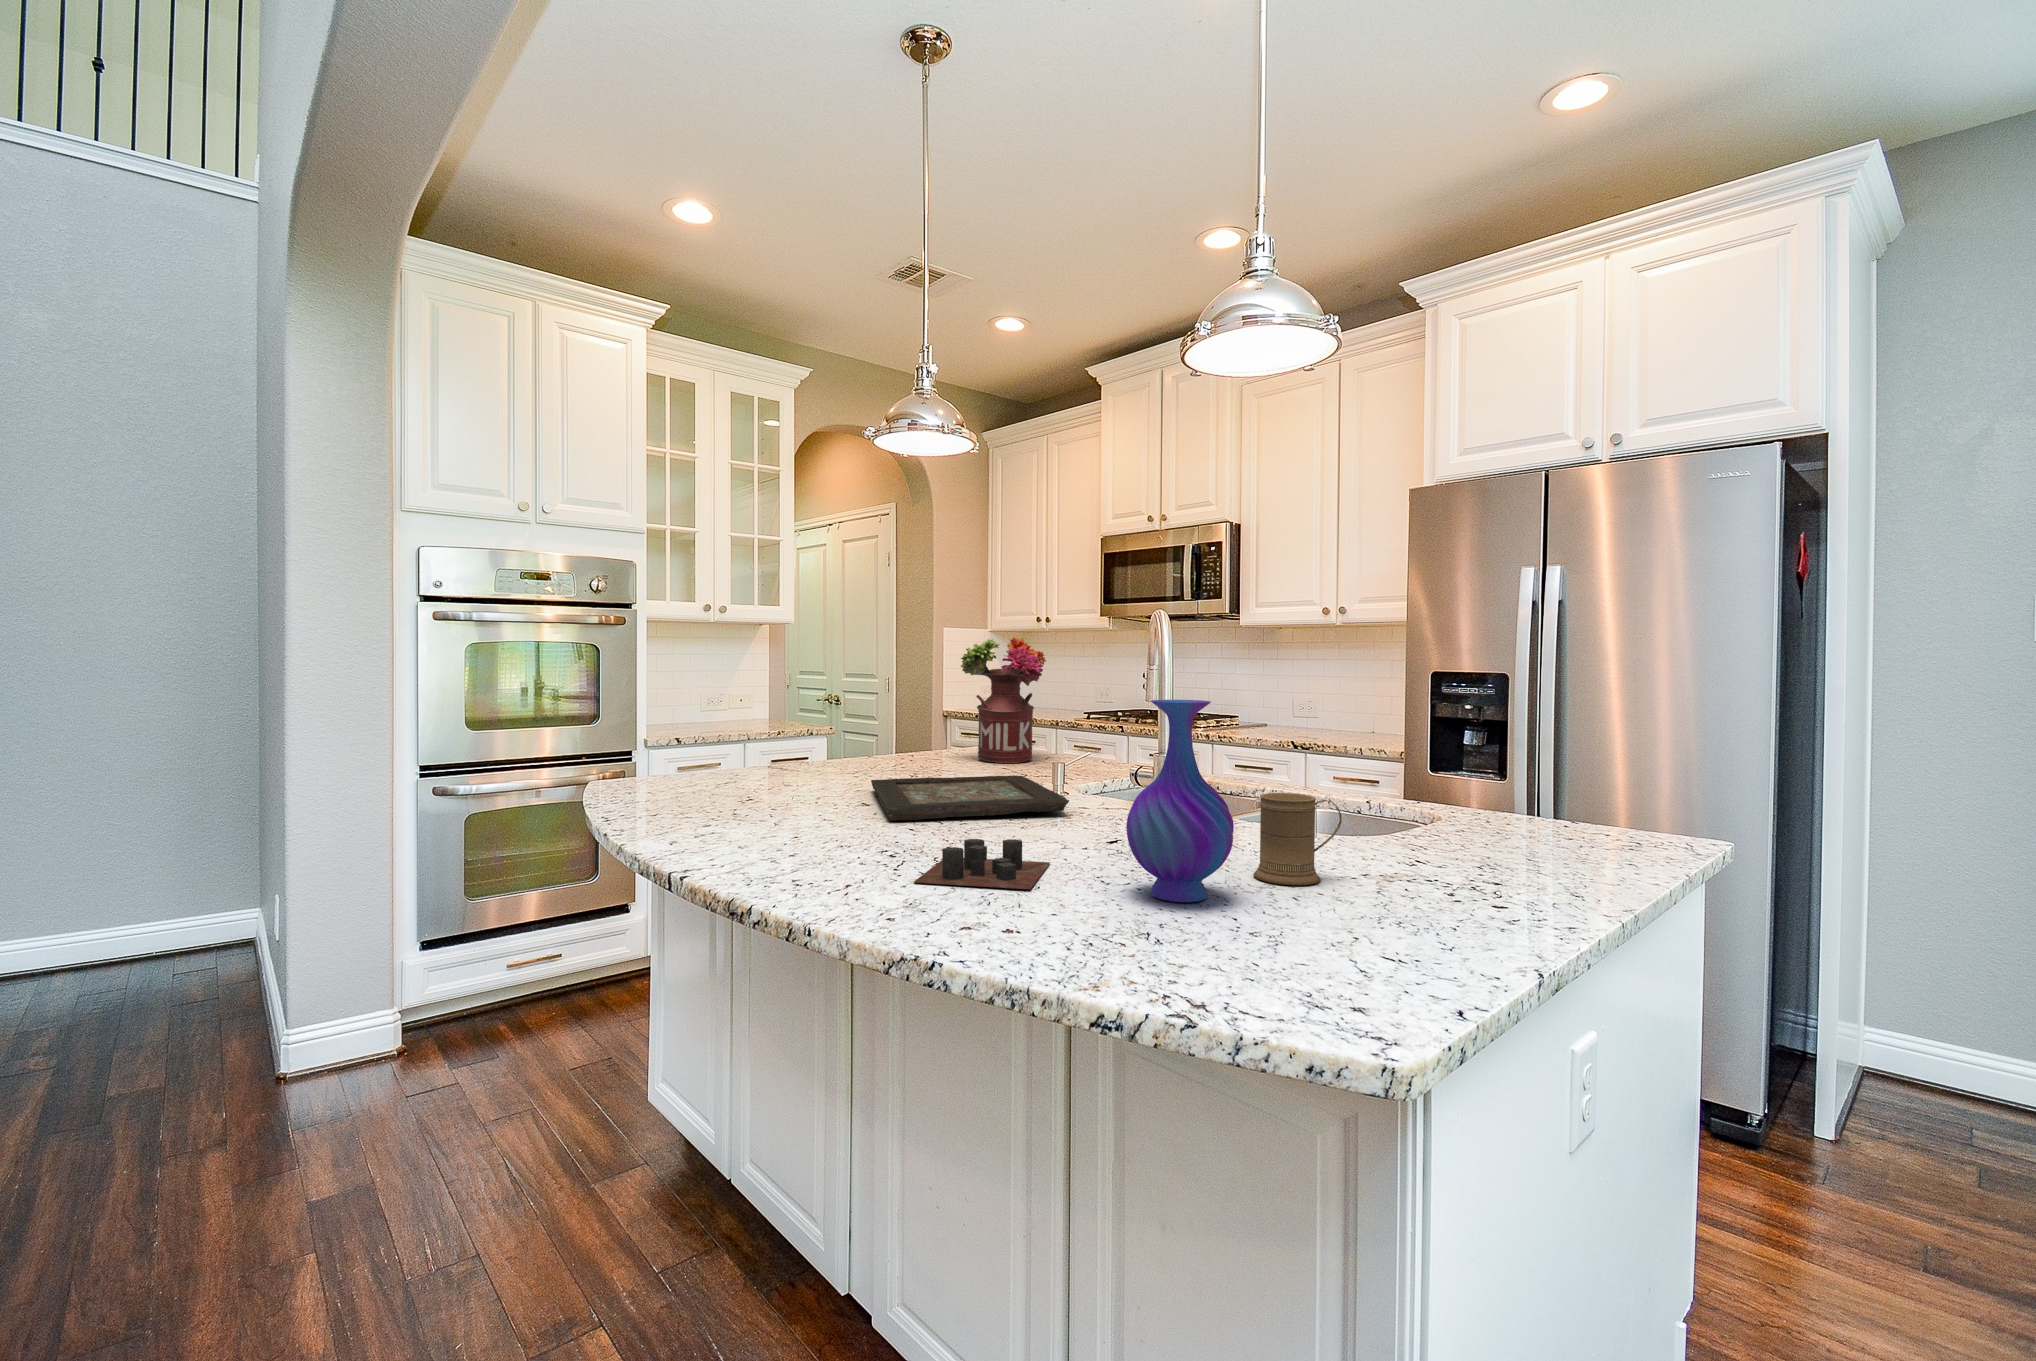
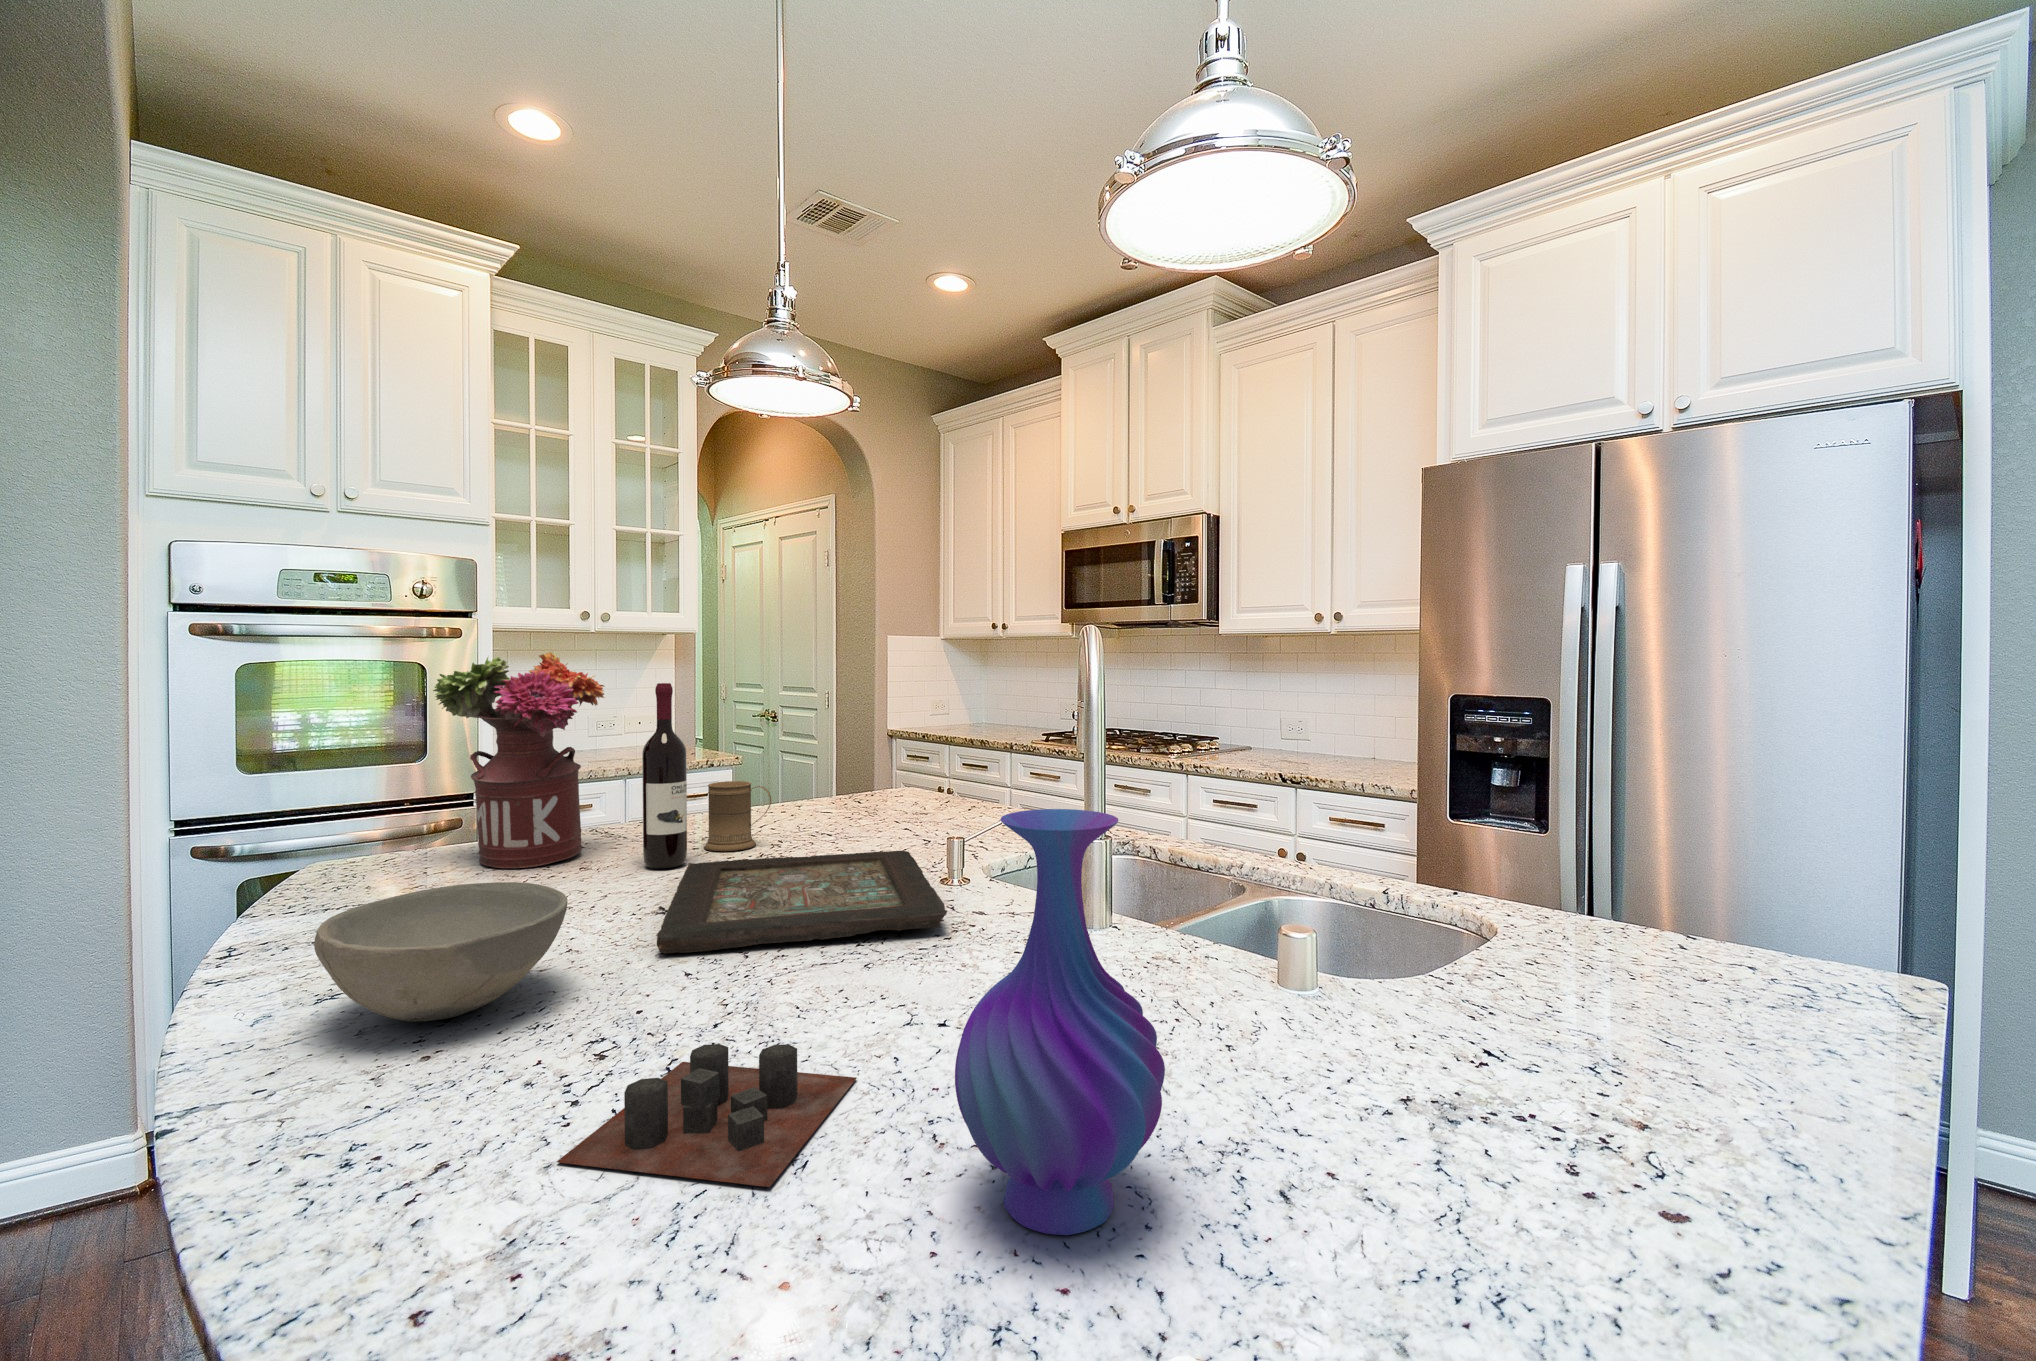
flower arrangement: present [961,636,1046,763] -> present [433,652,604,868]
wine bottle: none [832,653,862,786] -> present [642,683,687,869]
bowl: none [720,770,852,841] -> present [314,882,568,1021]
mug: present [1253,793,1342,885] -> present [704,781,771,851]

